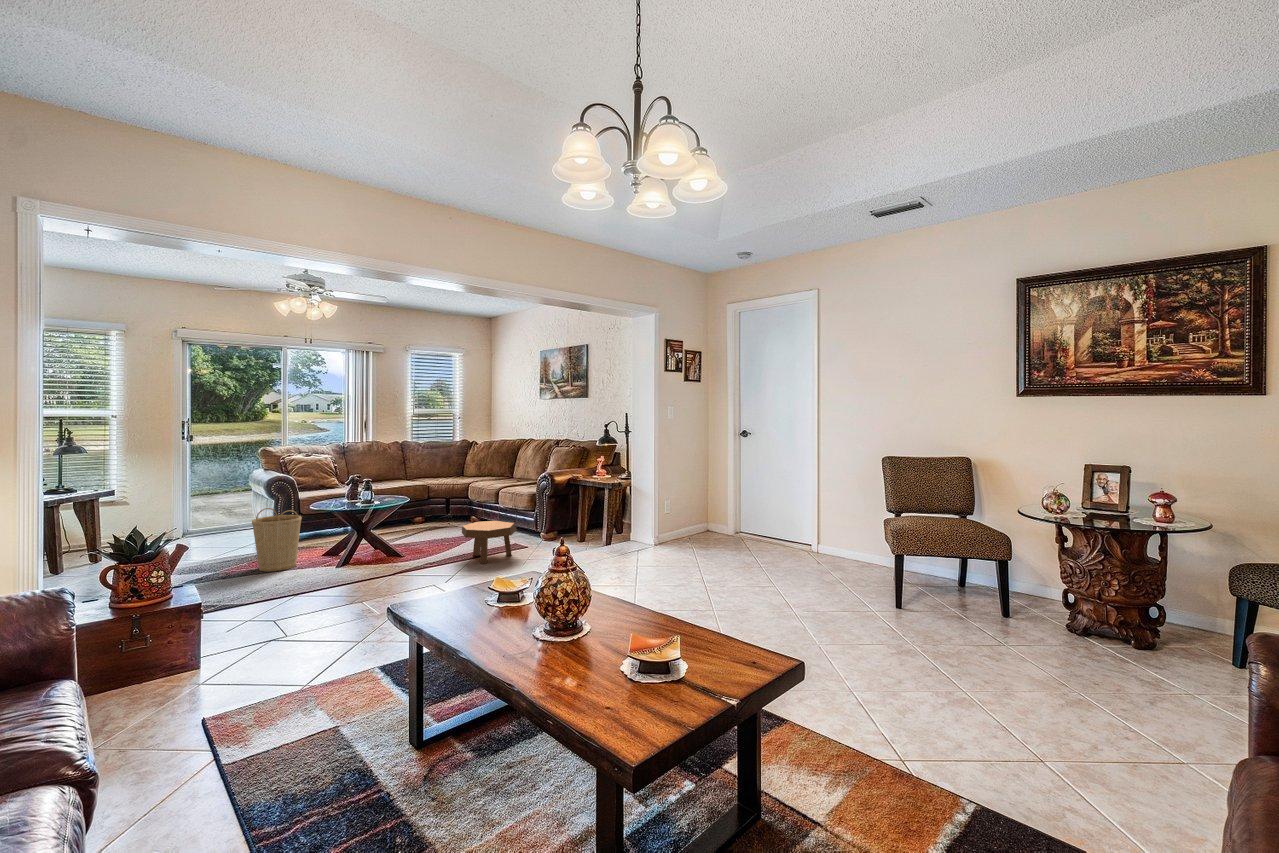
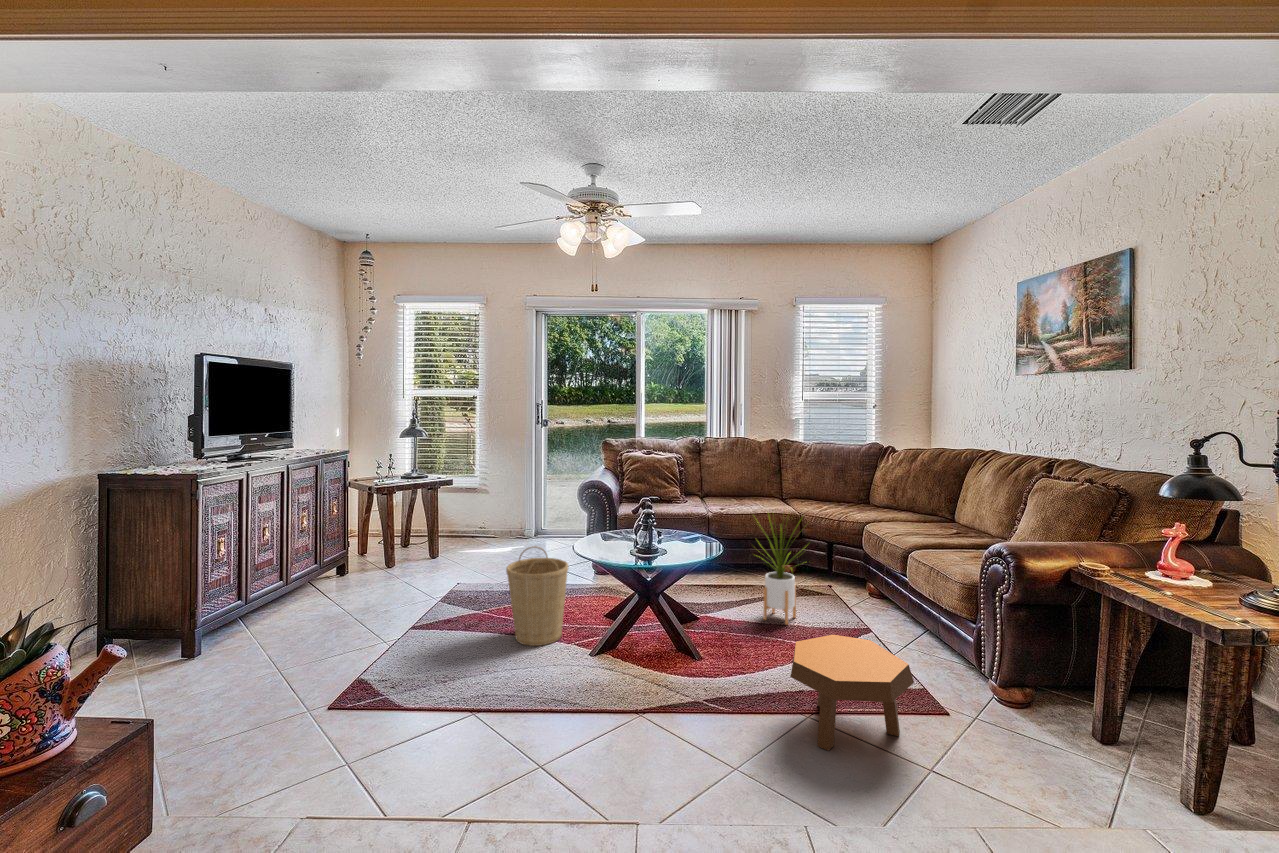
house plant: none [413,470,451,539] -> present [759,514,806,625]

